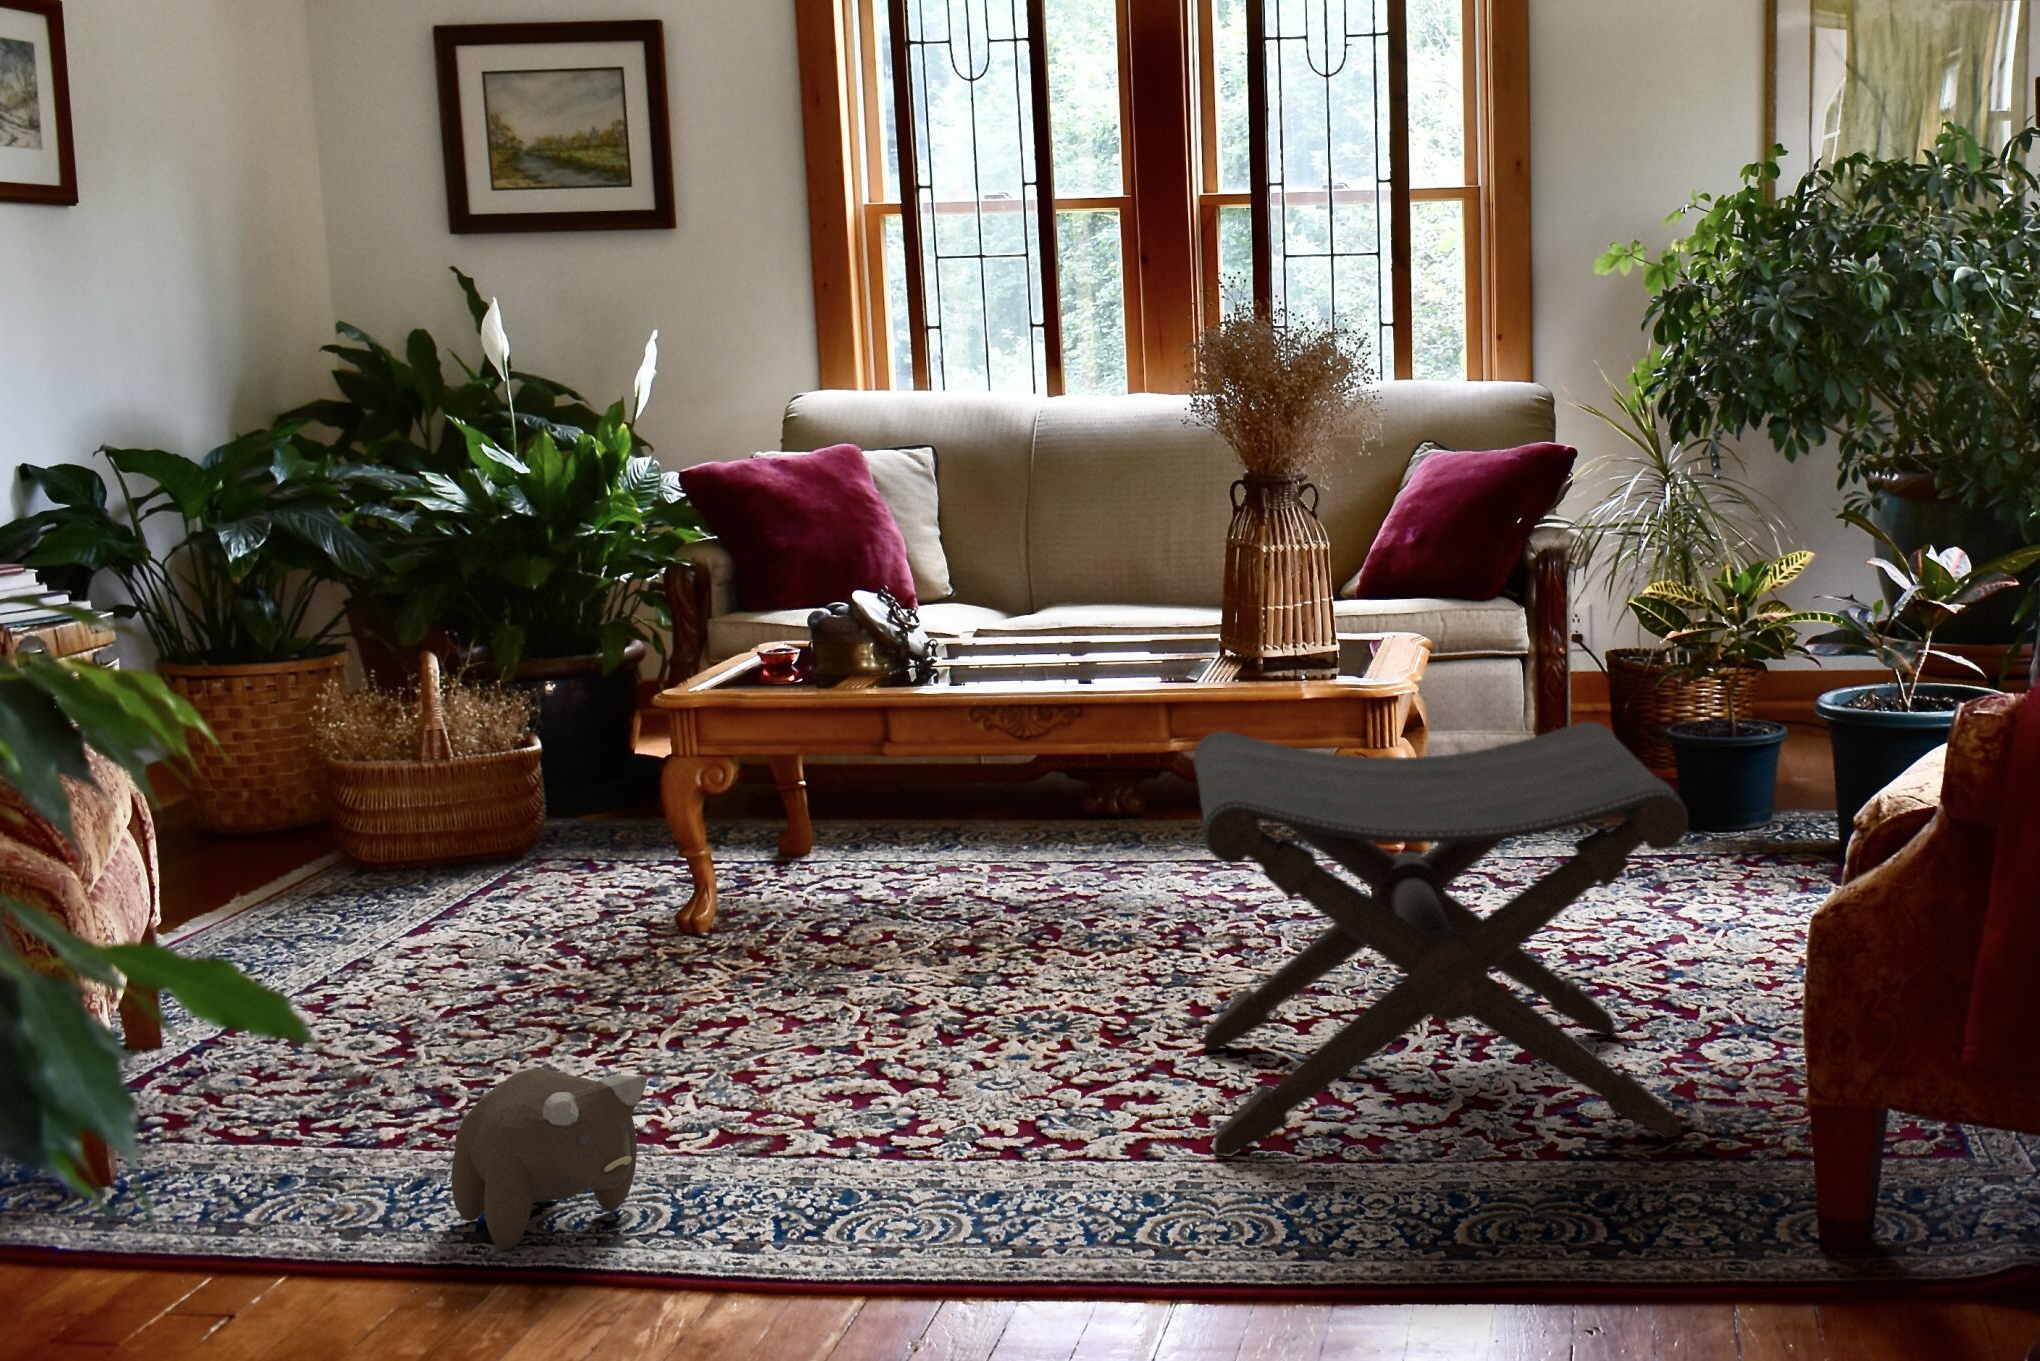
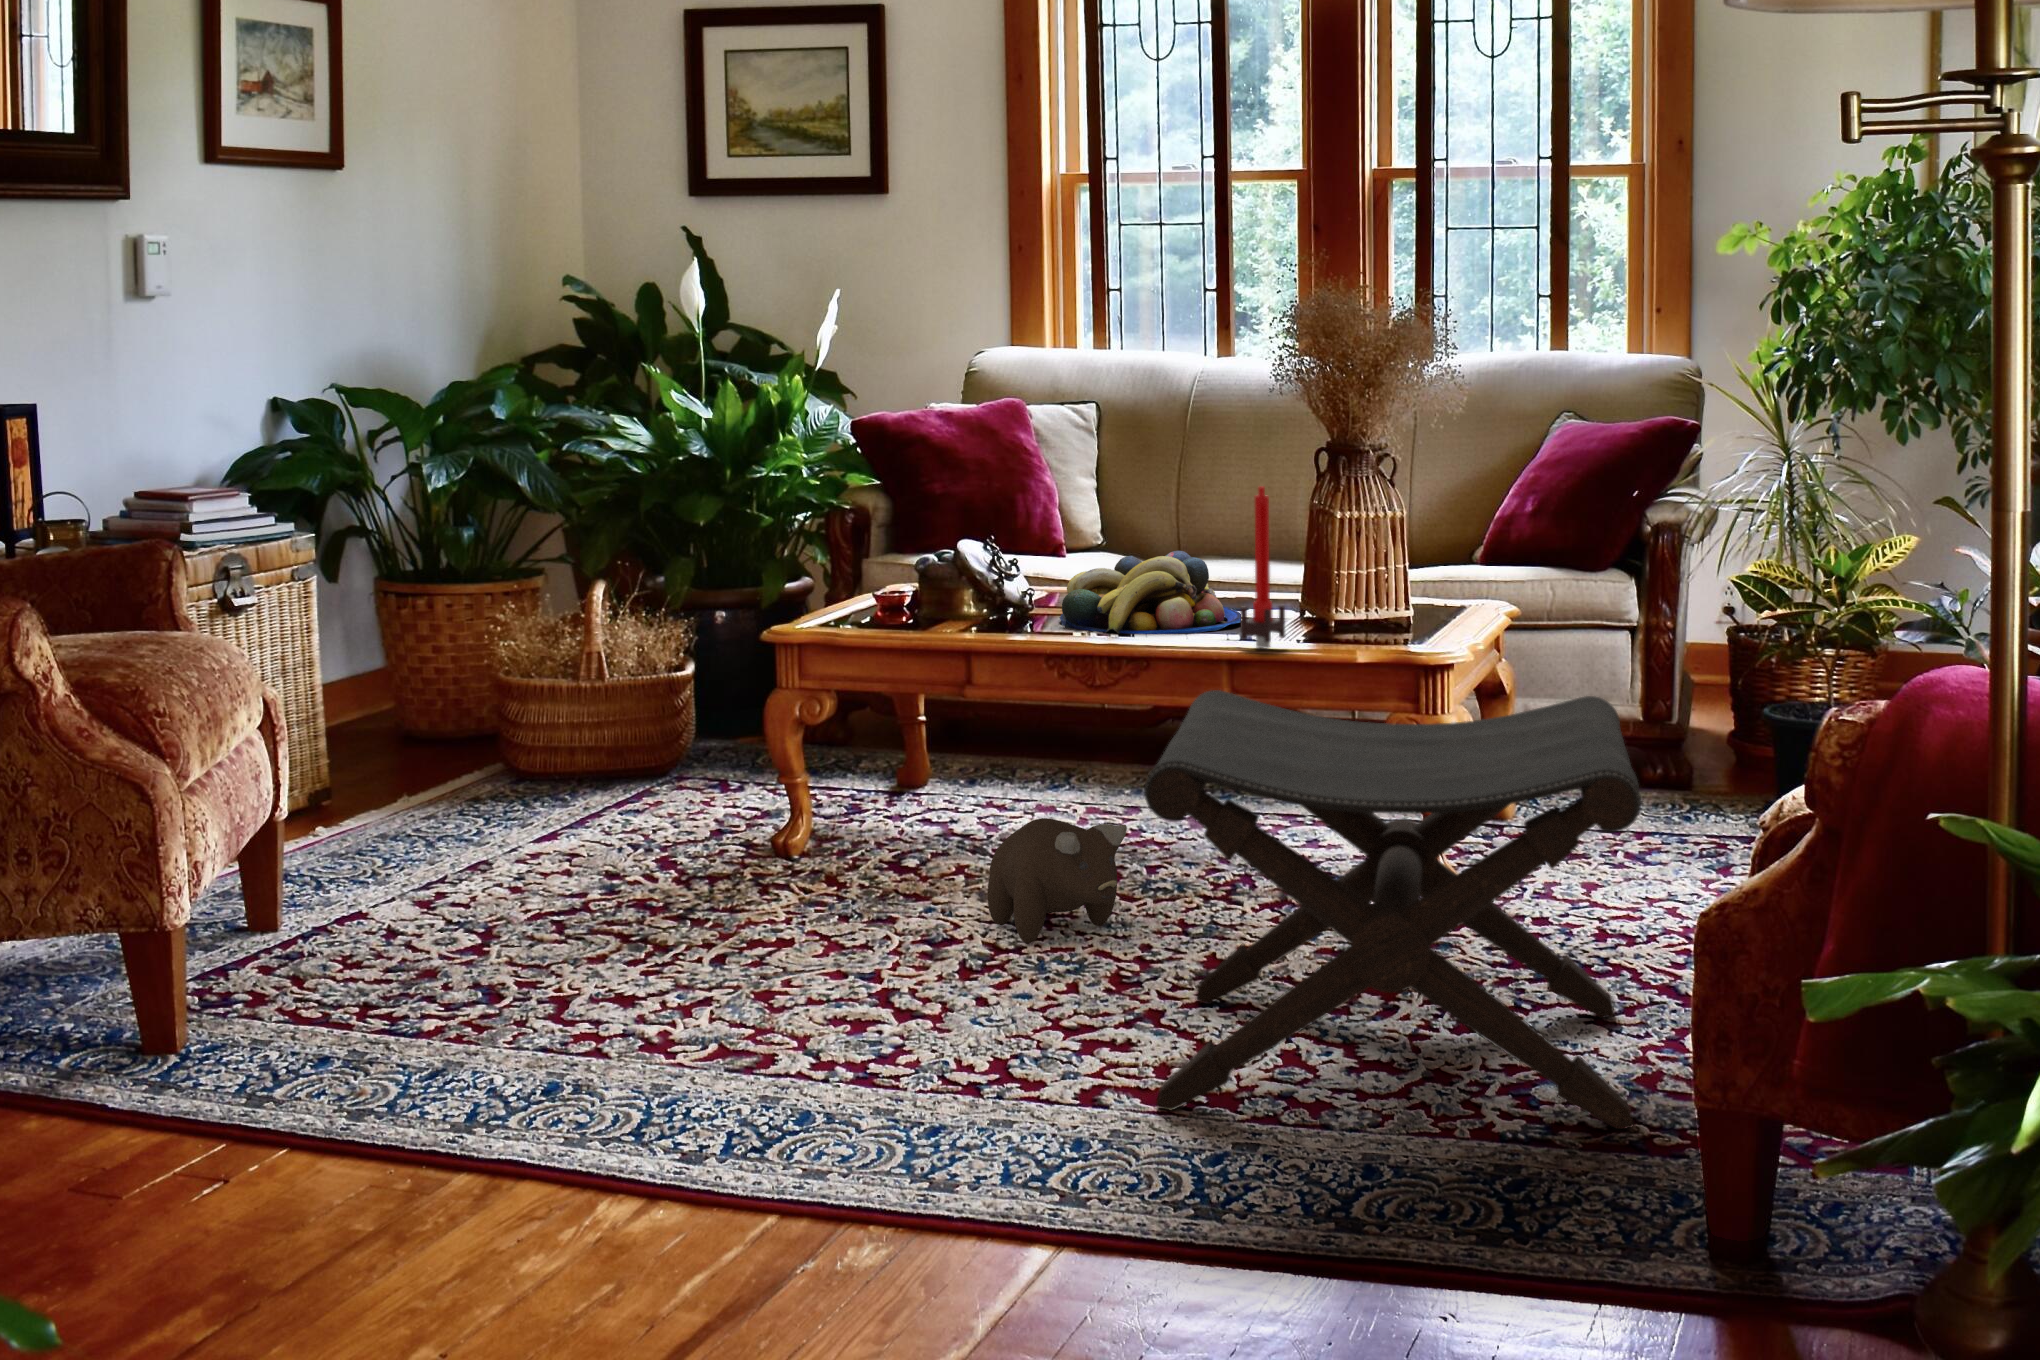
candle: none [1205,525,1248,690] -> present [1240,486,1285,648]
fruit bowl: none [992,594,1181,685] -> present [1059,551,1241,634]
plush toy: present [451,1068,647,1249] -> present [988,818,1127,943]

